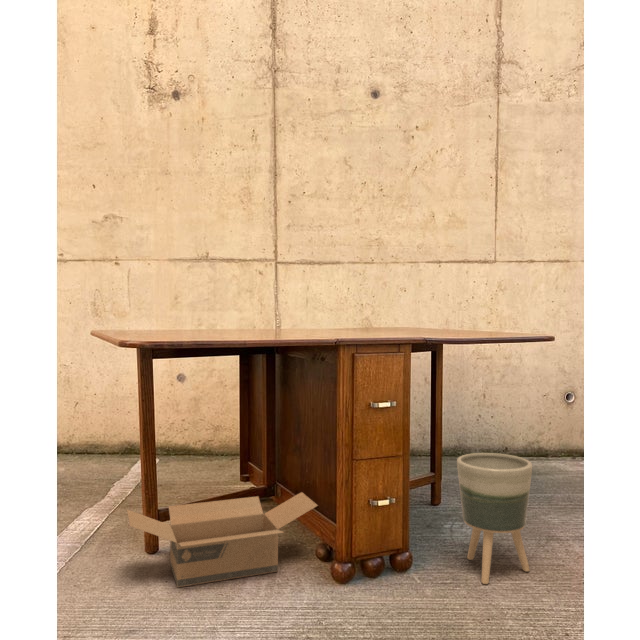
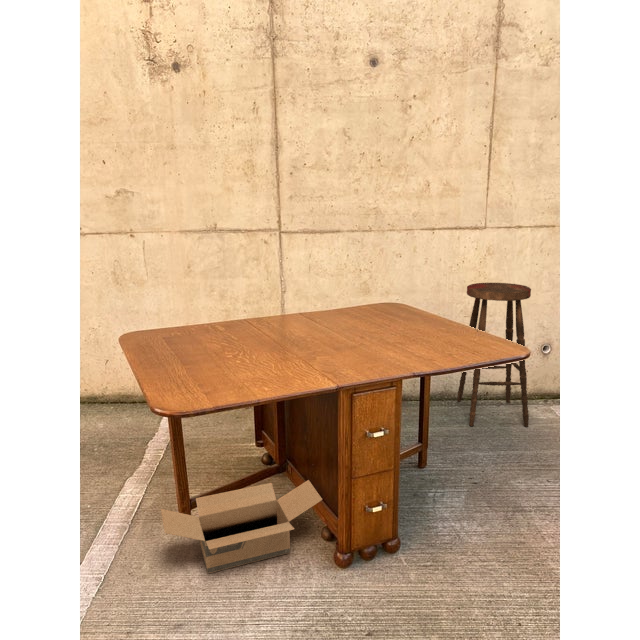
bar stool: none [474,320,557,477] -> present [457,283,531,427]
planter: present [457,453,532,584] -> none [442,452,507,567]

